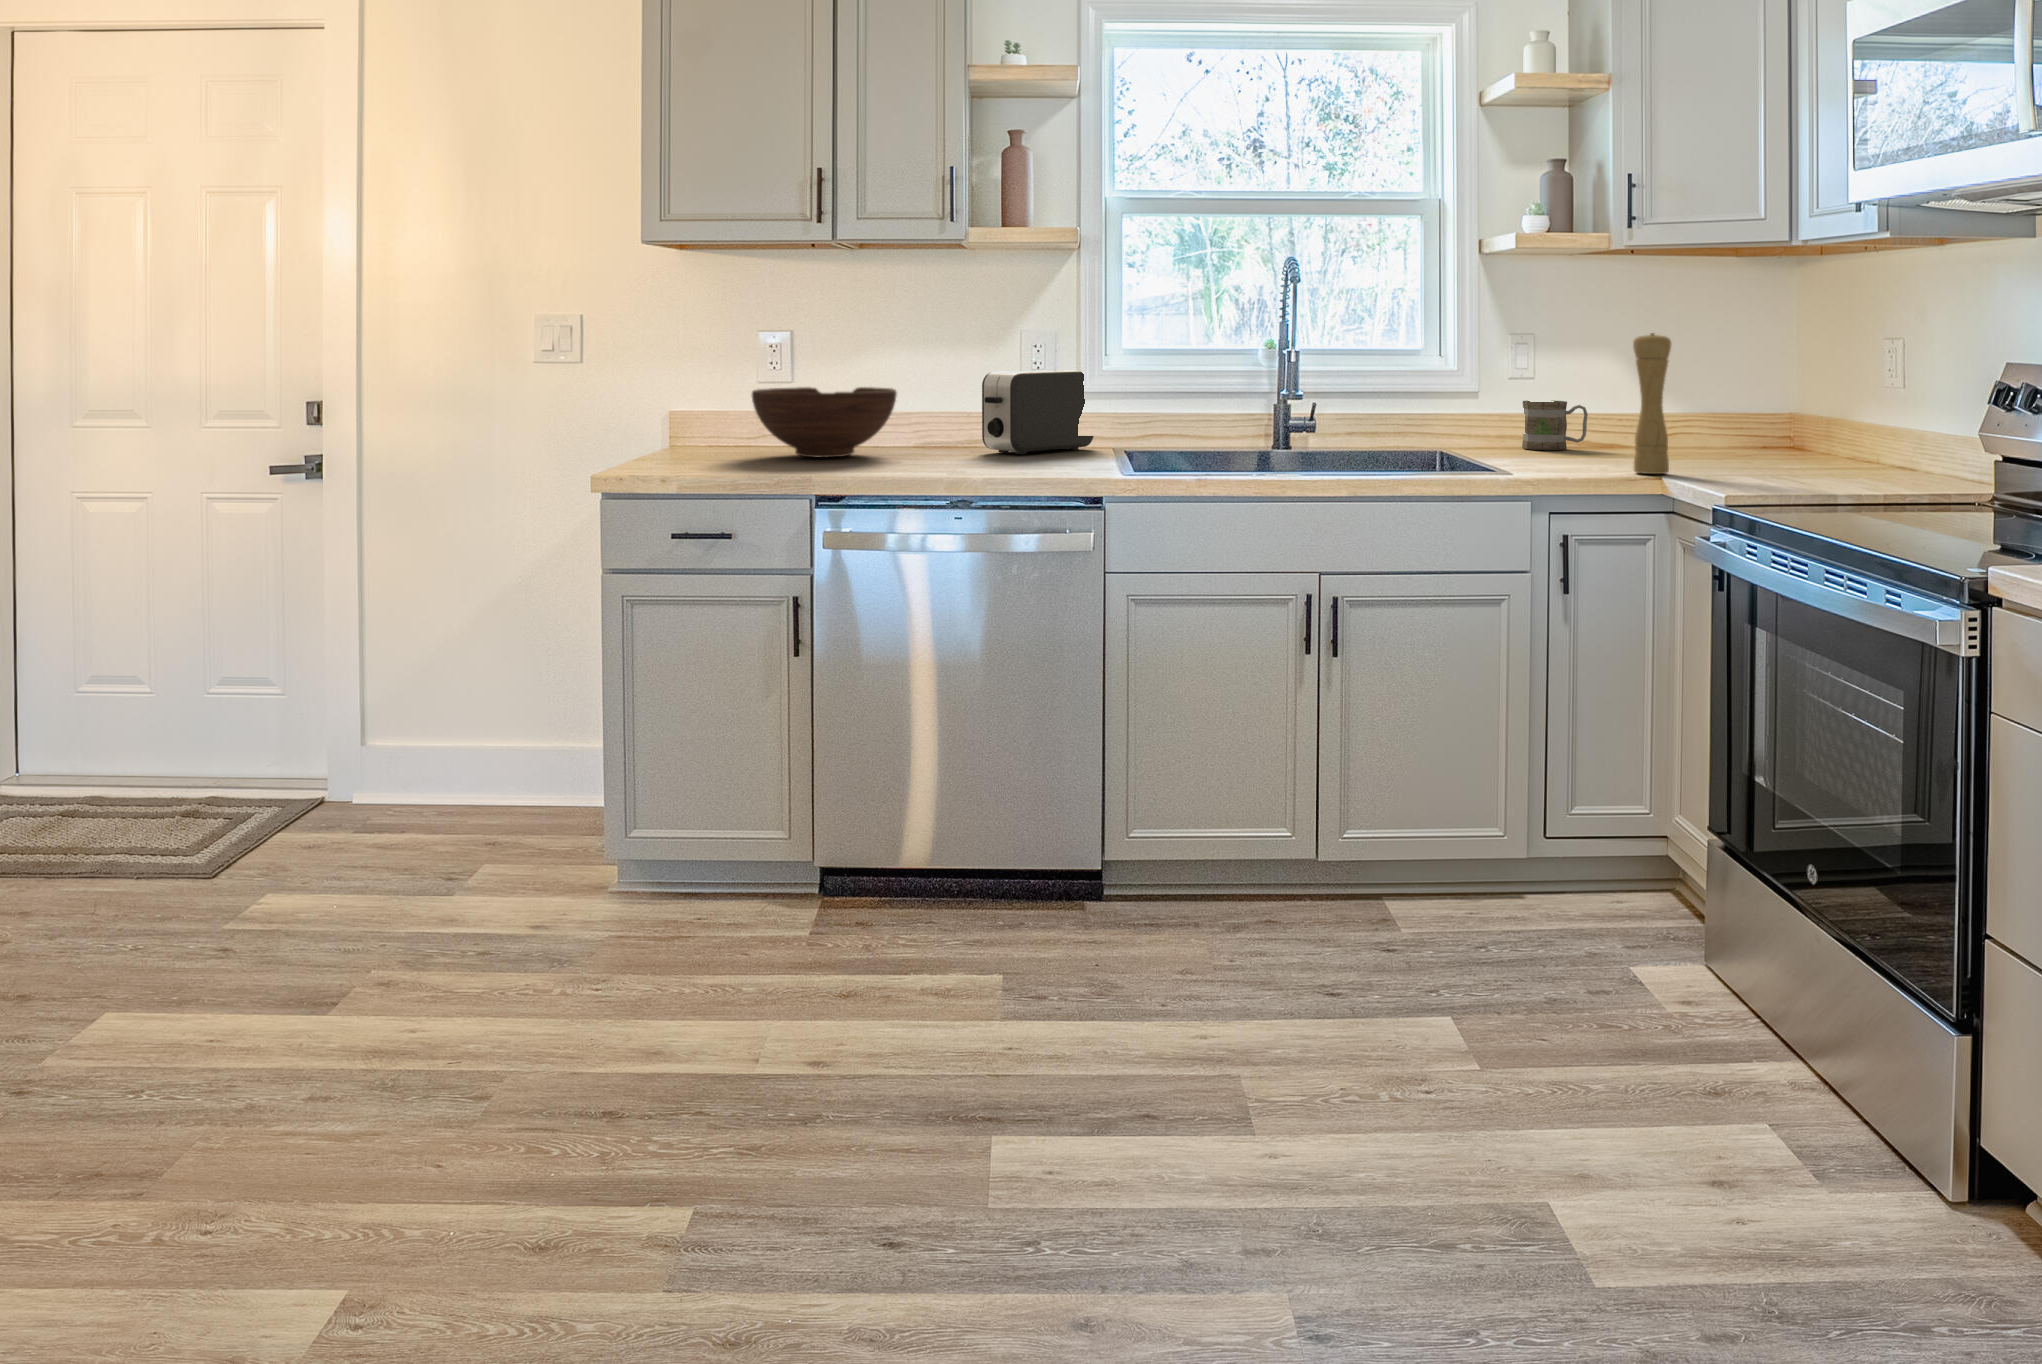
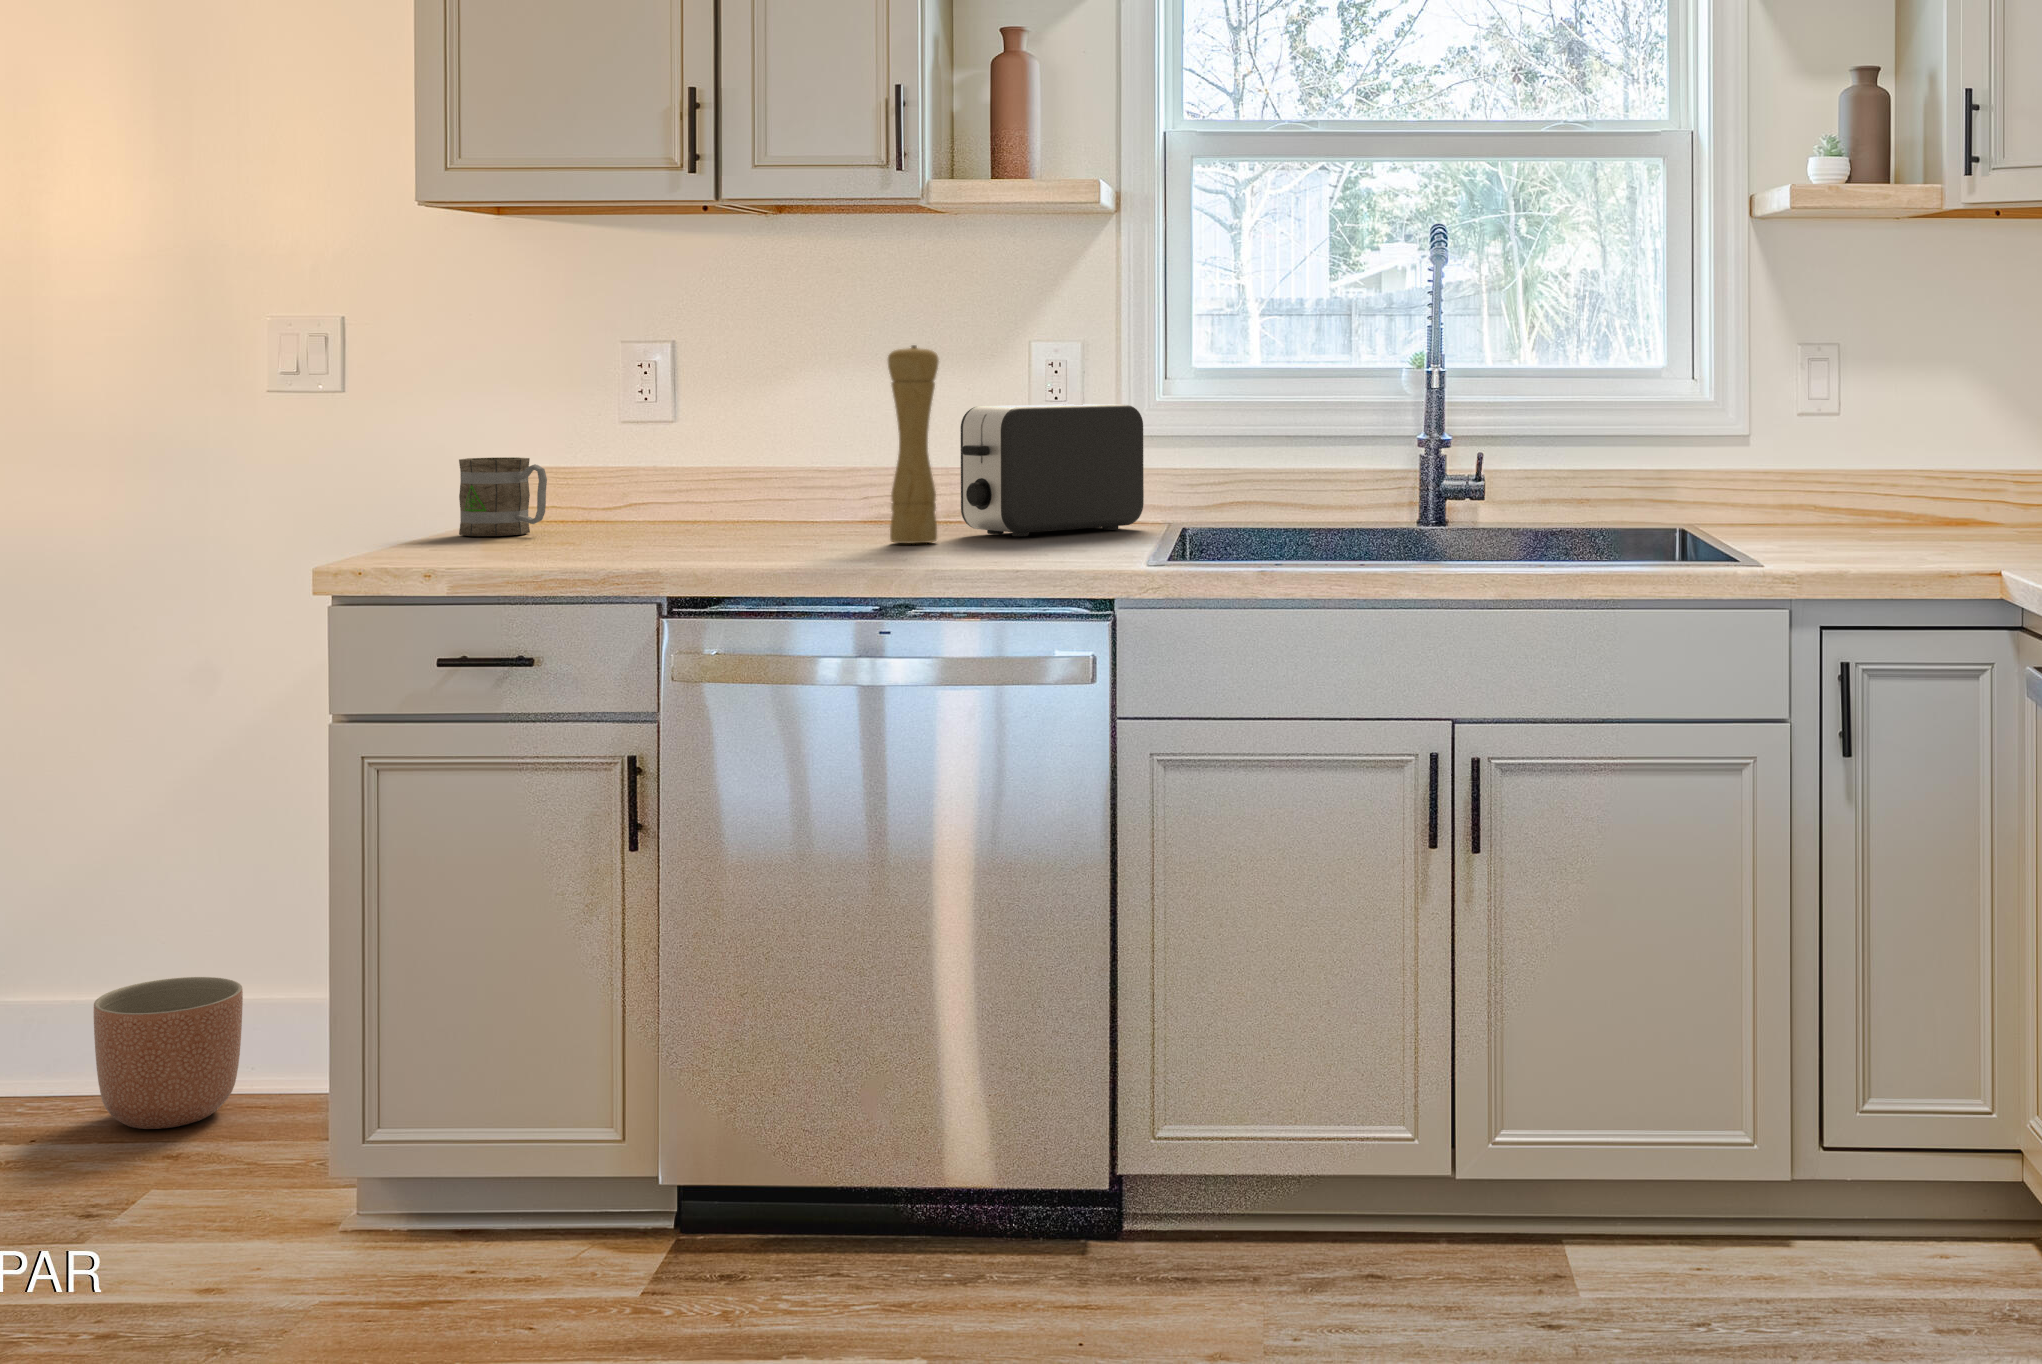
pepper mill: present [1633,333,1671,474] -> present [888,345,939,543]
fruit bowl: present [752,387,897,458] -> none [590,431,823,542]
mug: present [1522,401,1588,450] -> present [459,457,547,536]
planter: none [439,730,530,826] -> present [94,977,243,1129]

